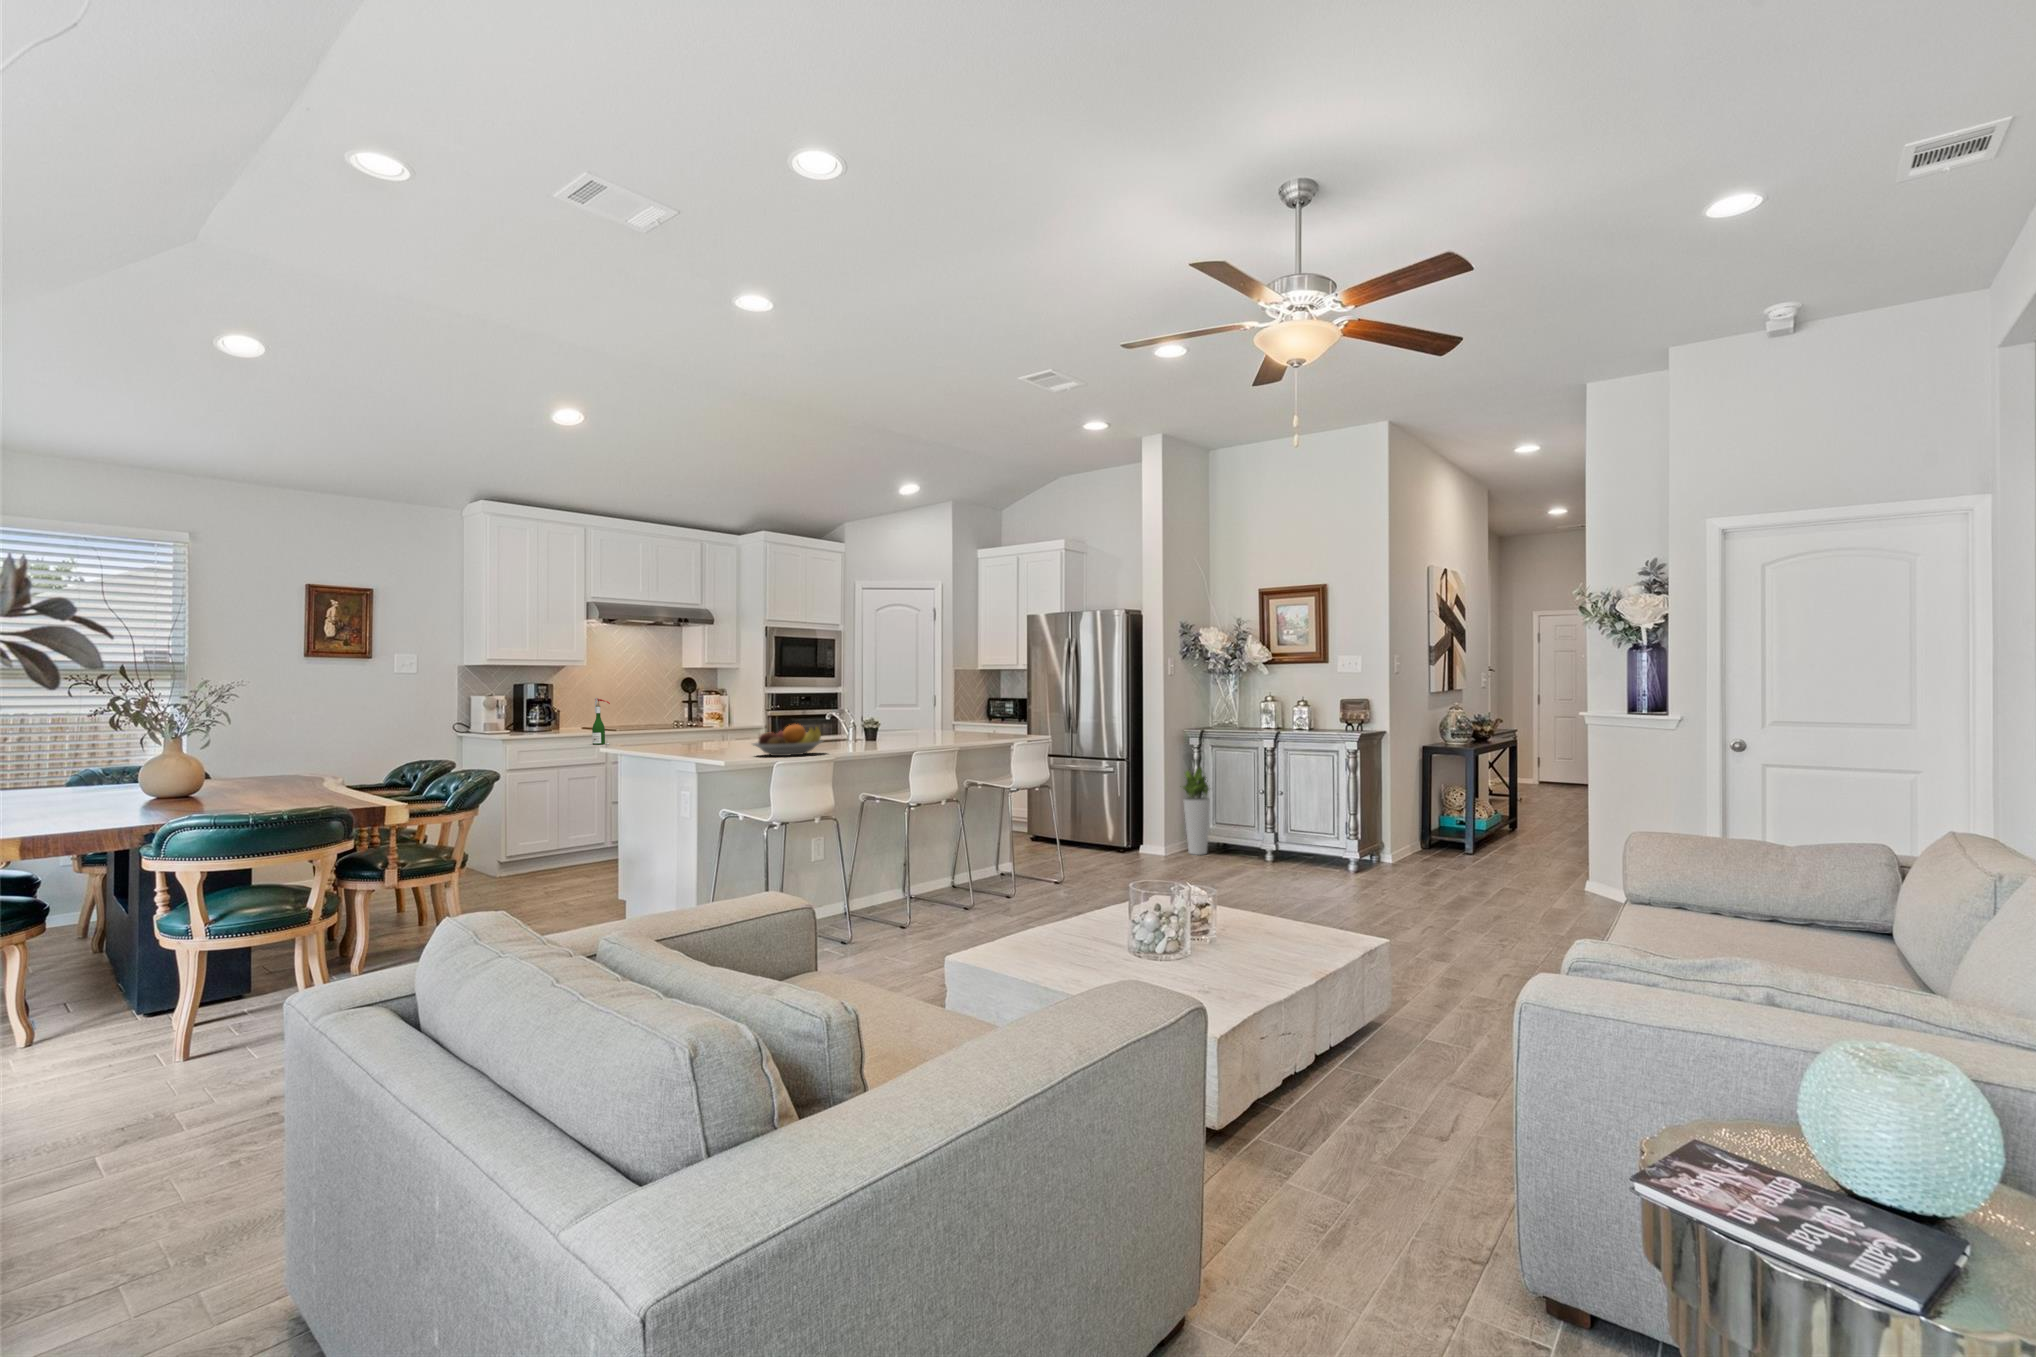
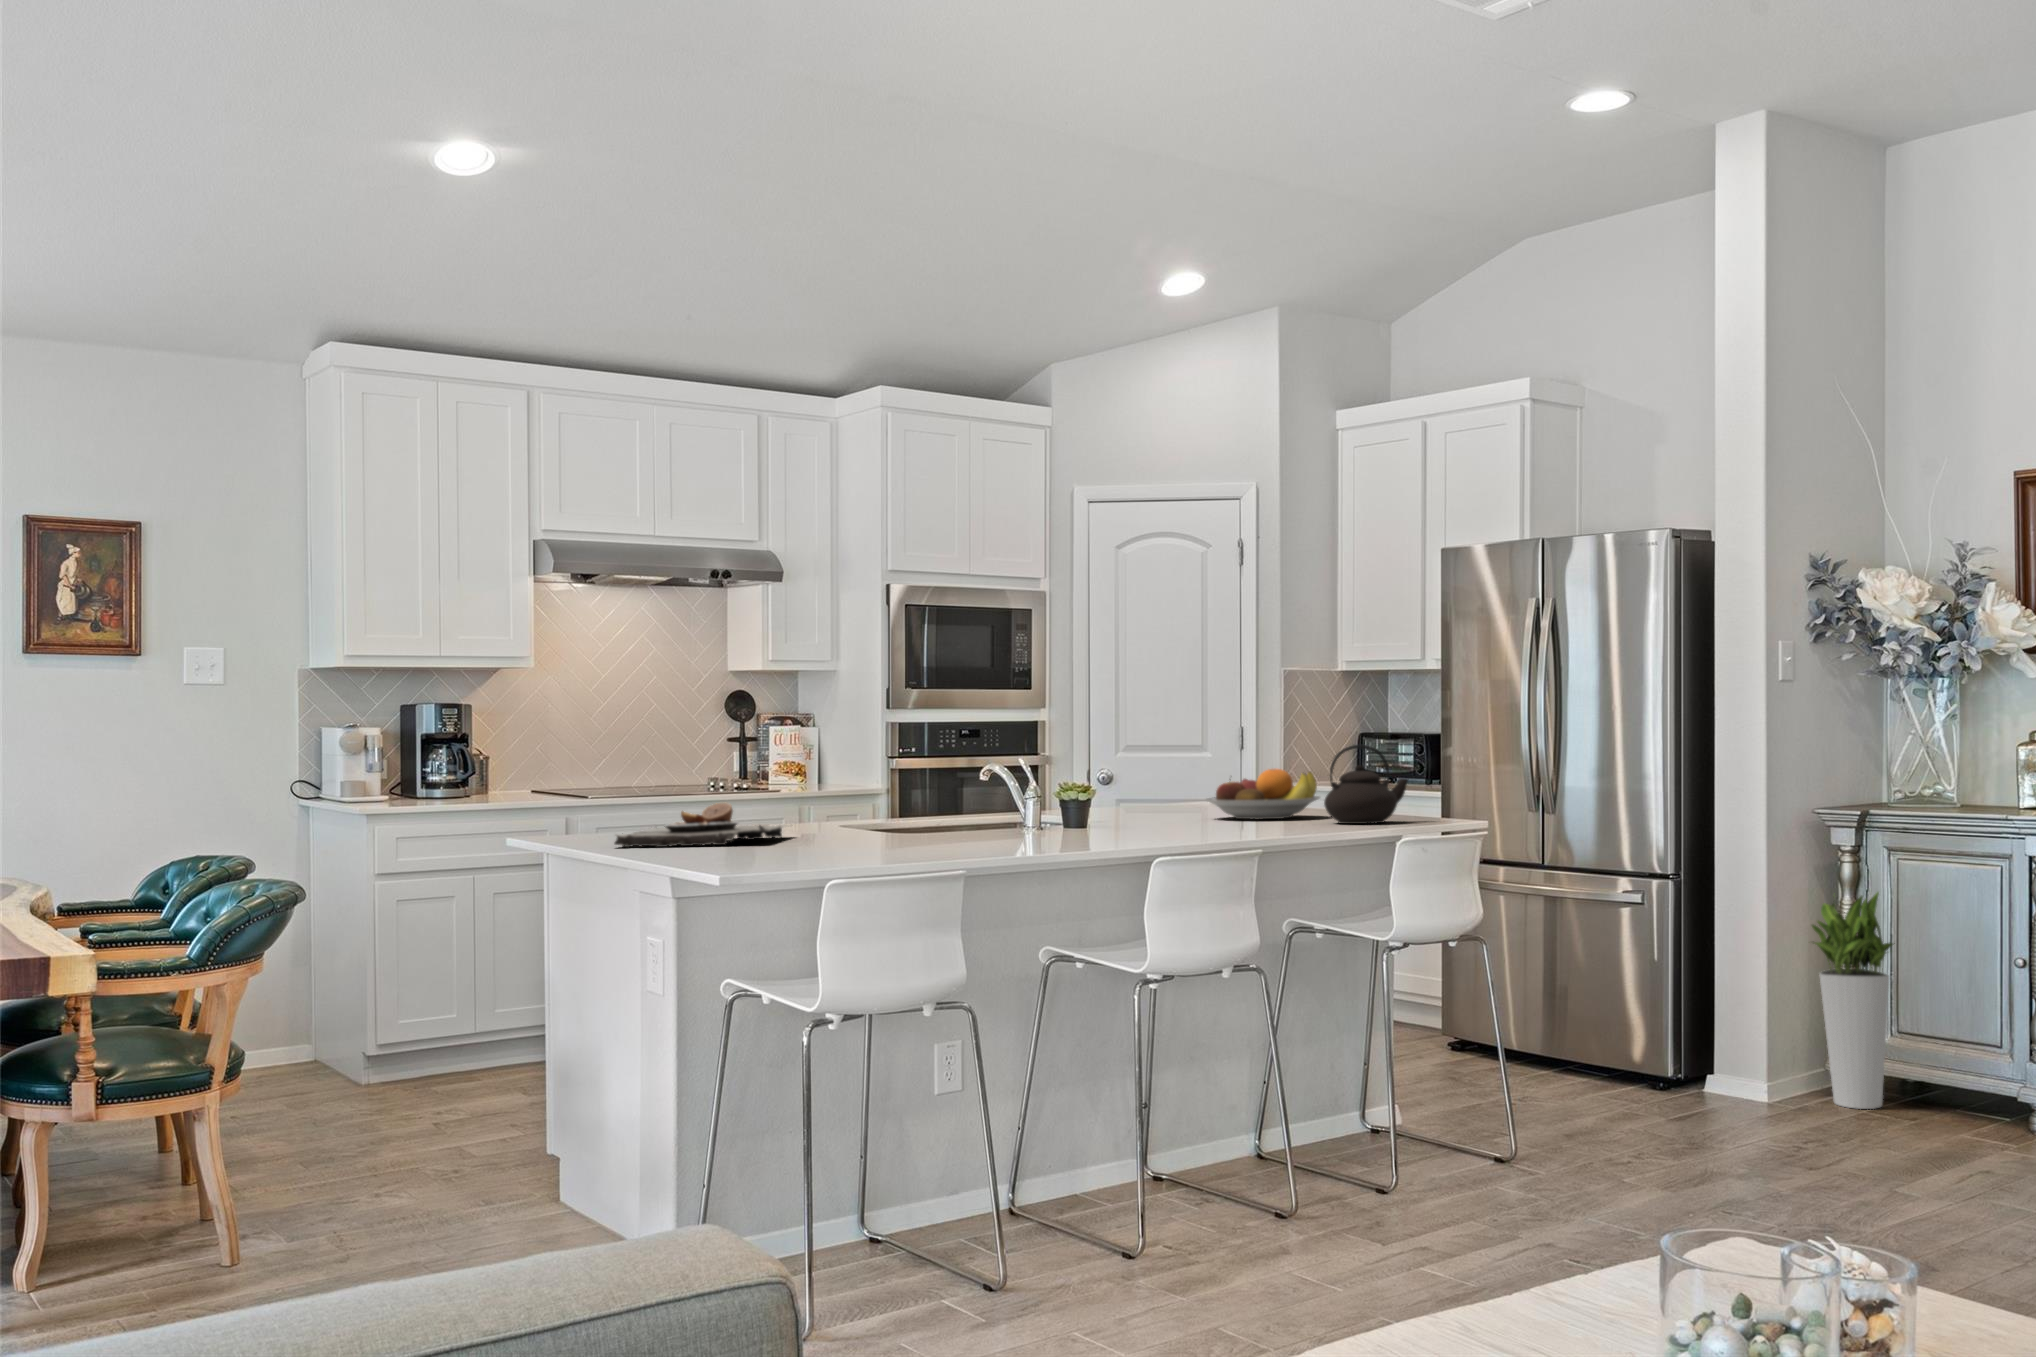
wine bottle: present [592,698,610,745] -> none [539,730,572,824]
teapot: none [980,704,1017,738] -> present [1324,745,1408,824]
fruit bowl: present [753,724,822,756] -> present [1206,769,1320,819]
plate: none [654,732,738,753] -> present [614,803,787,847]

